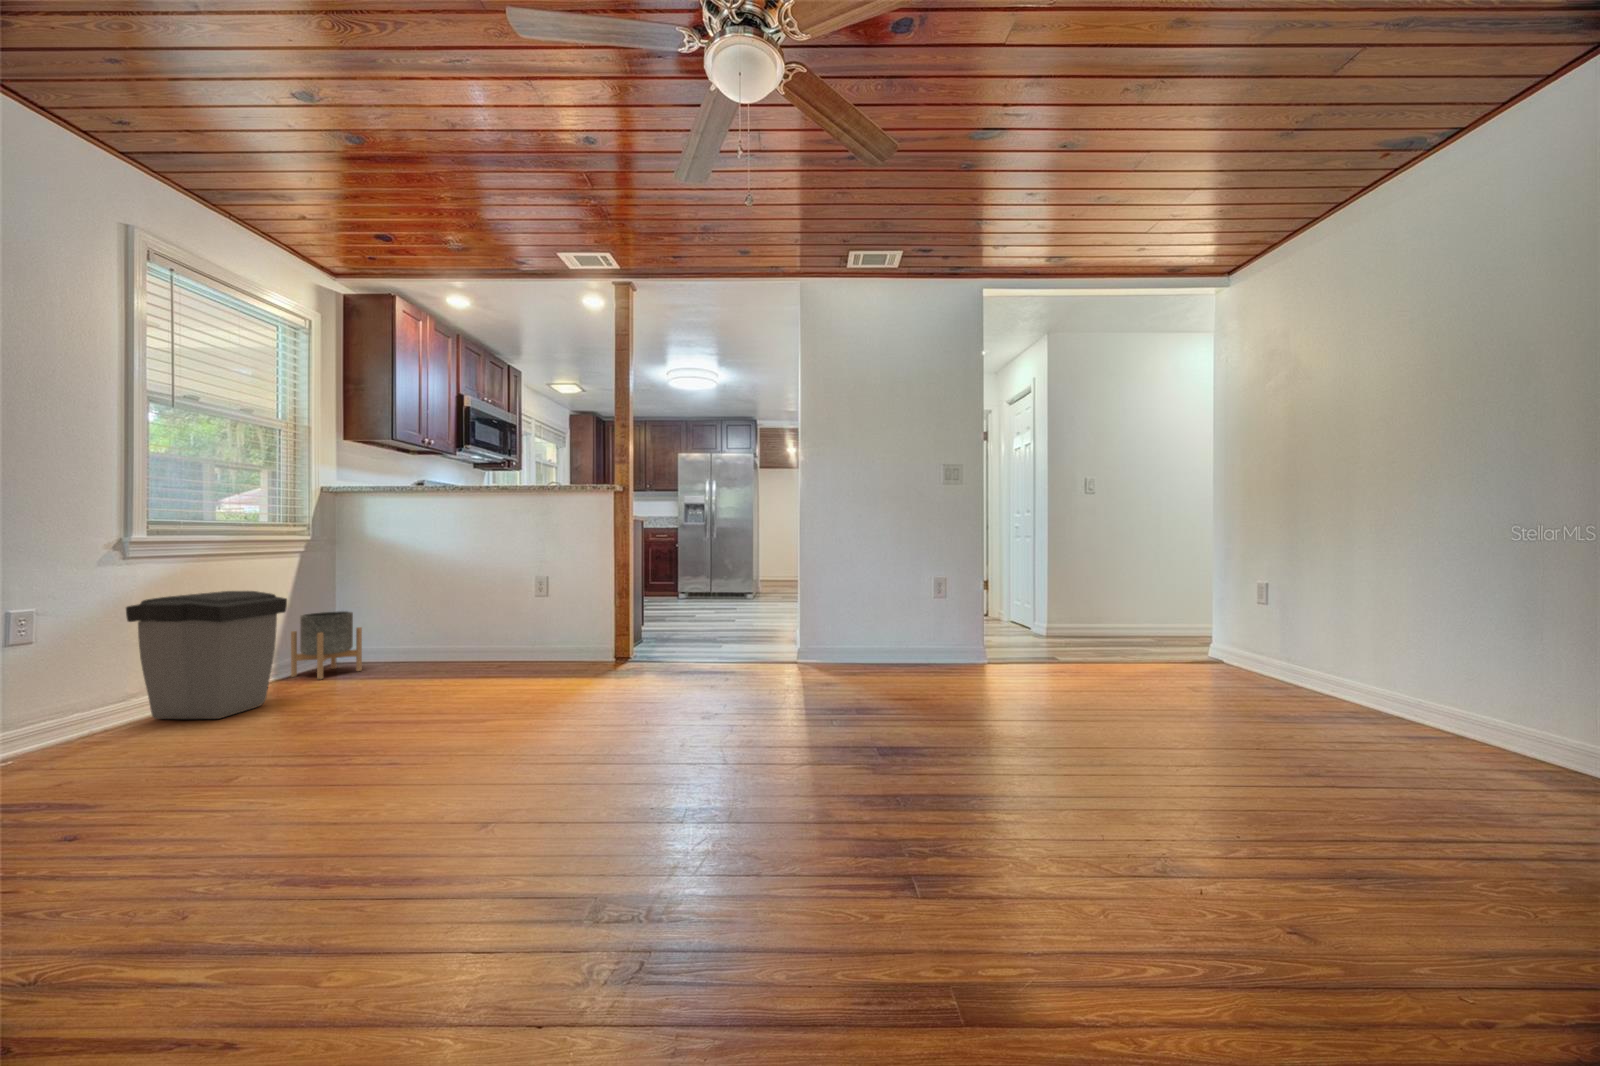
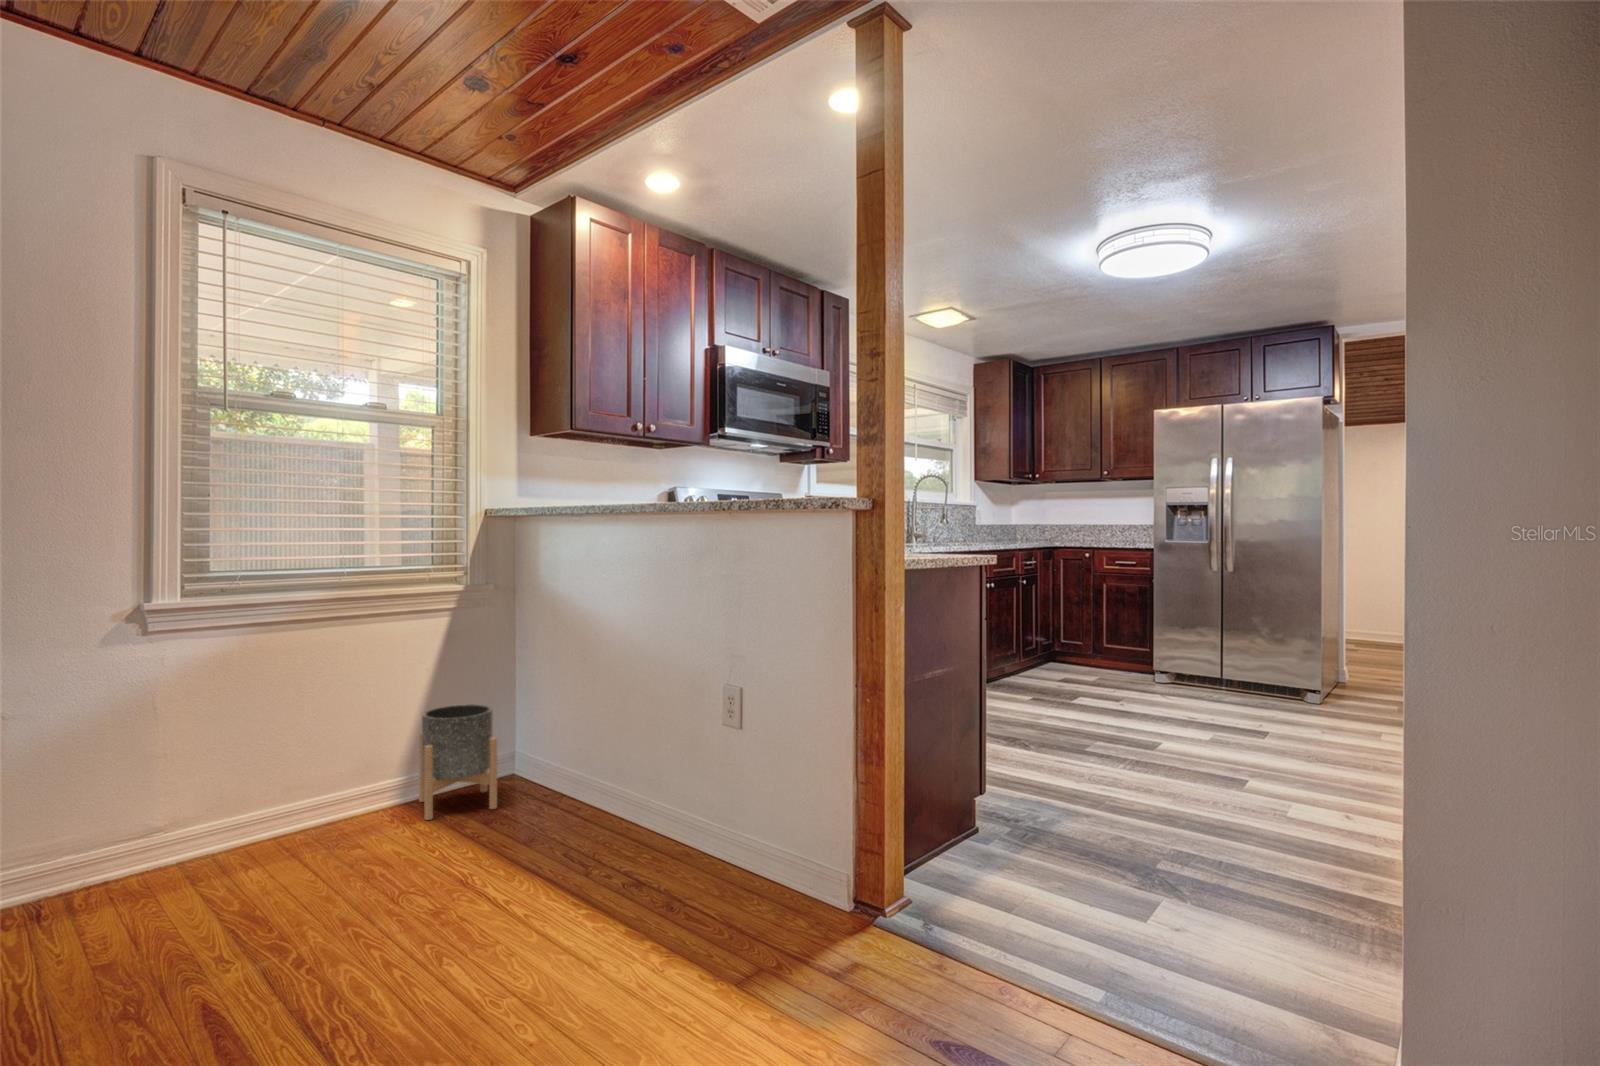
trash can: present [126,591,287,719] -> none [115,685,300,906]

